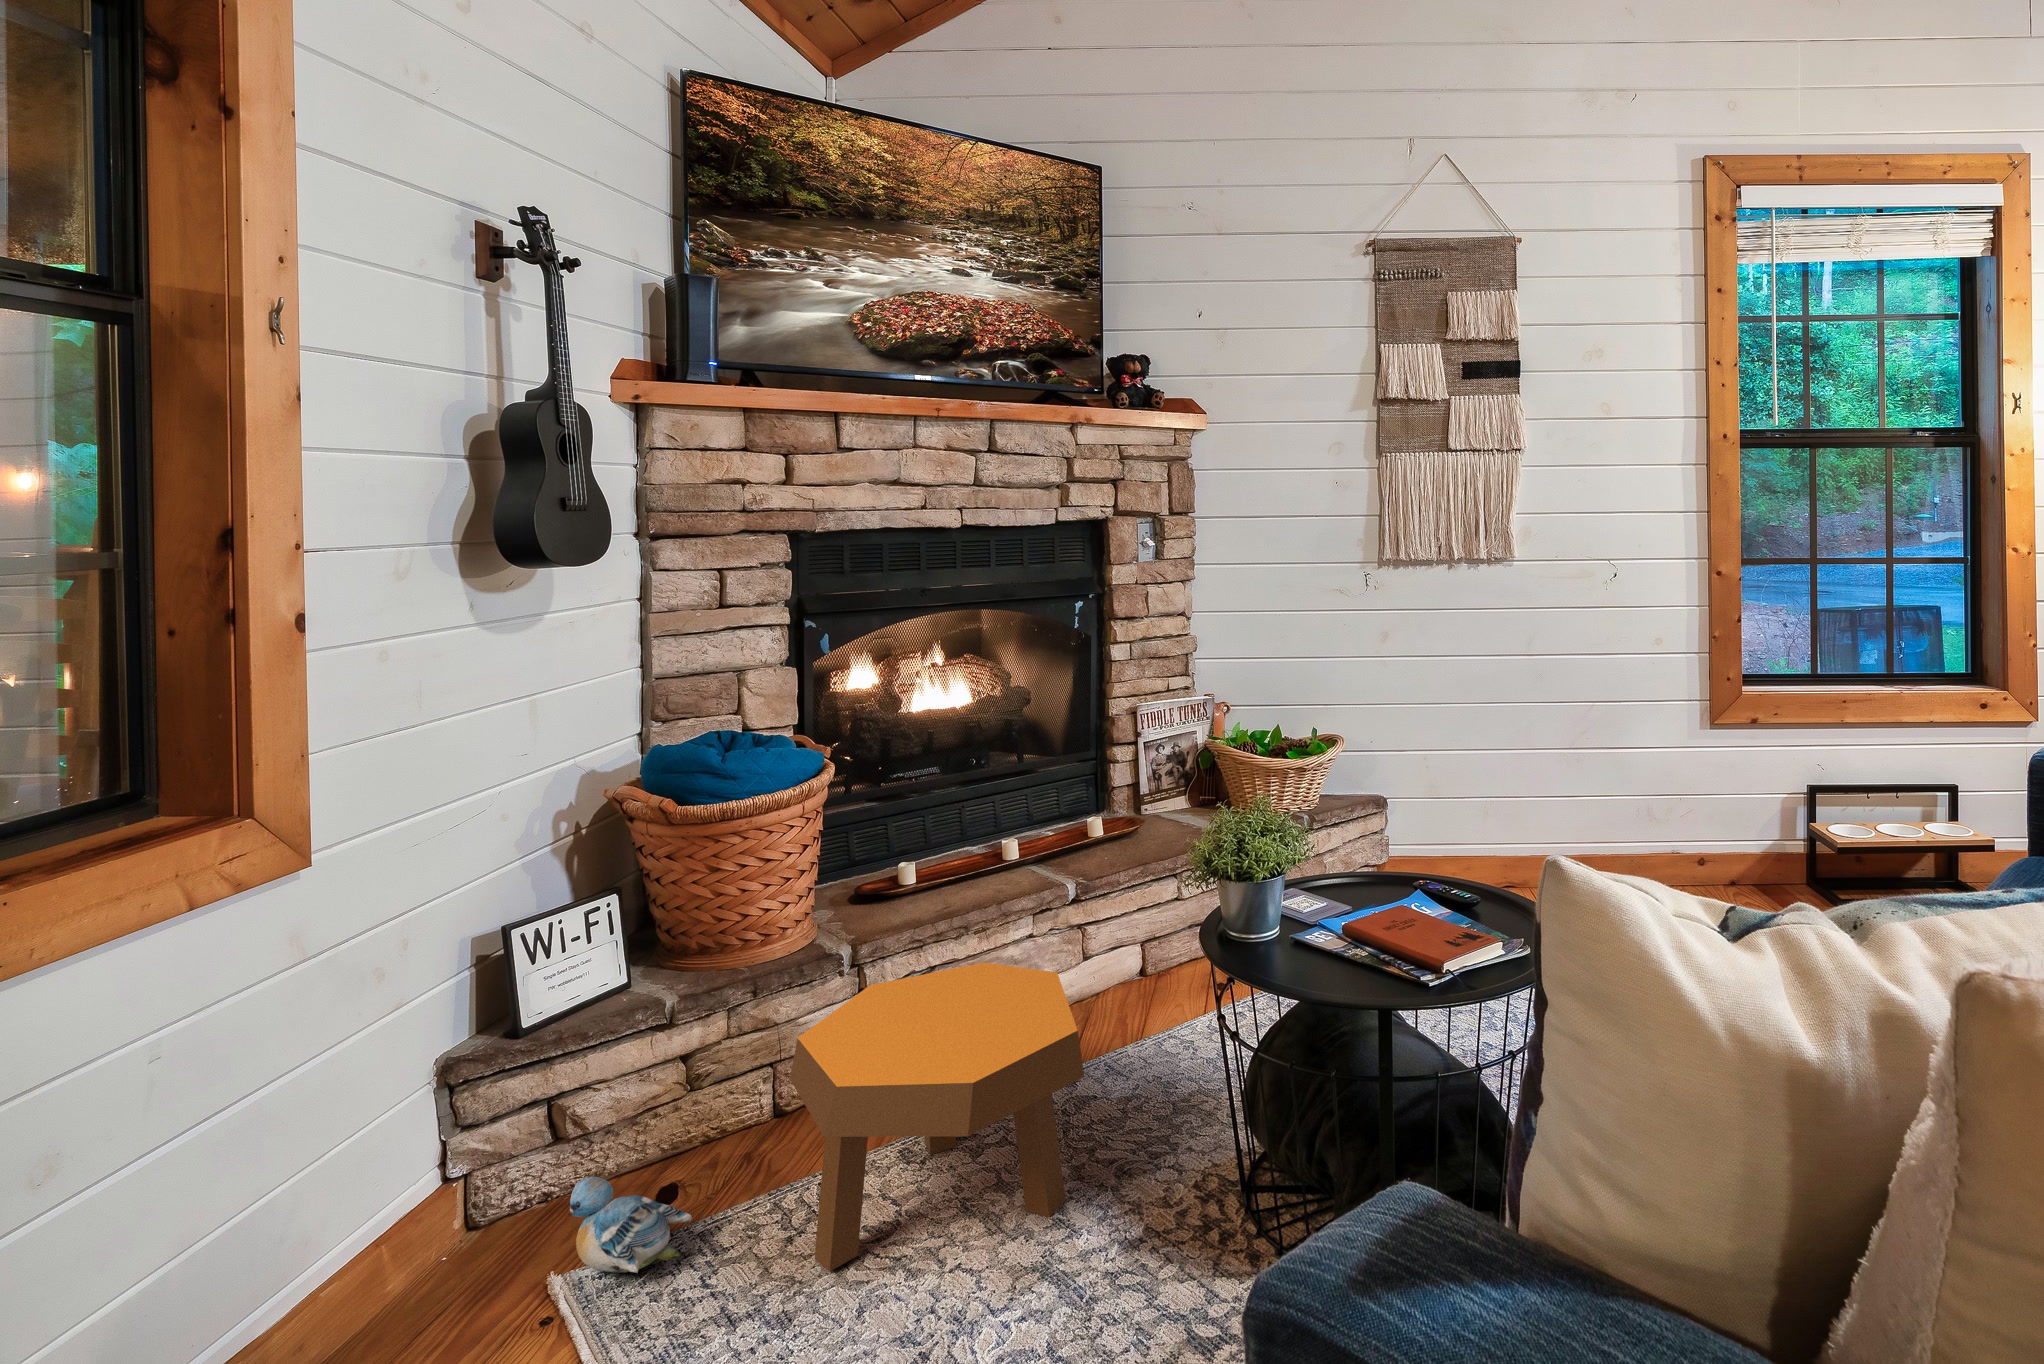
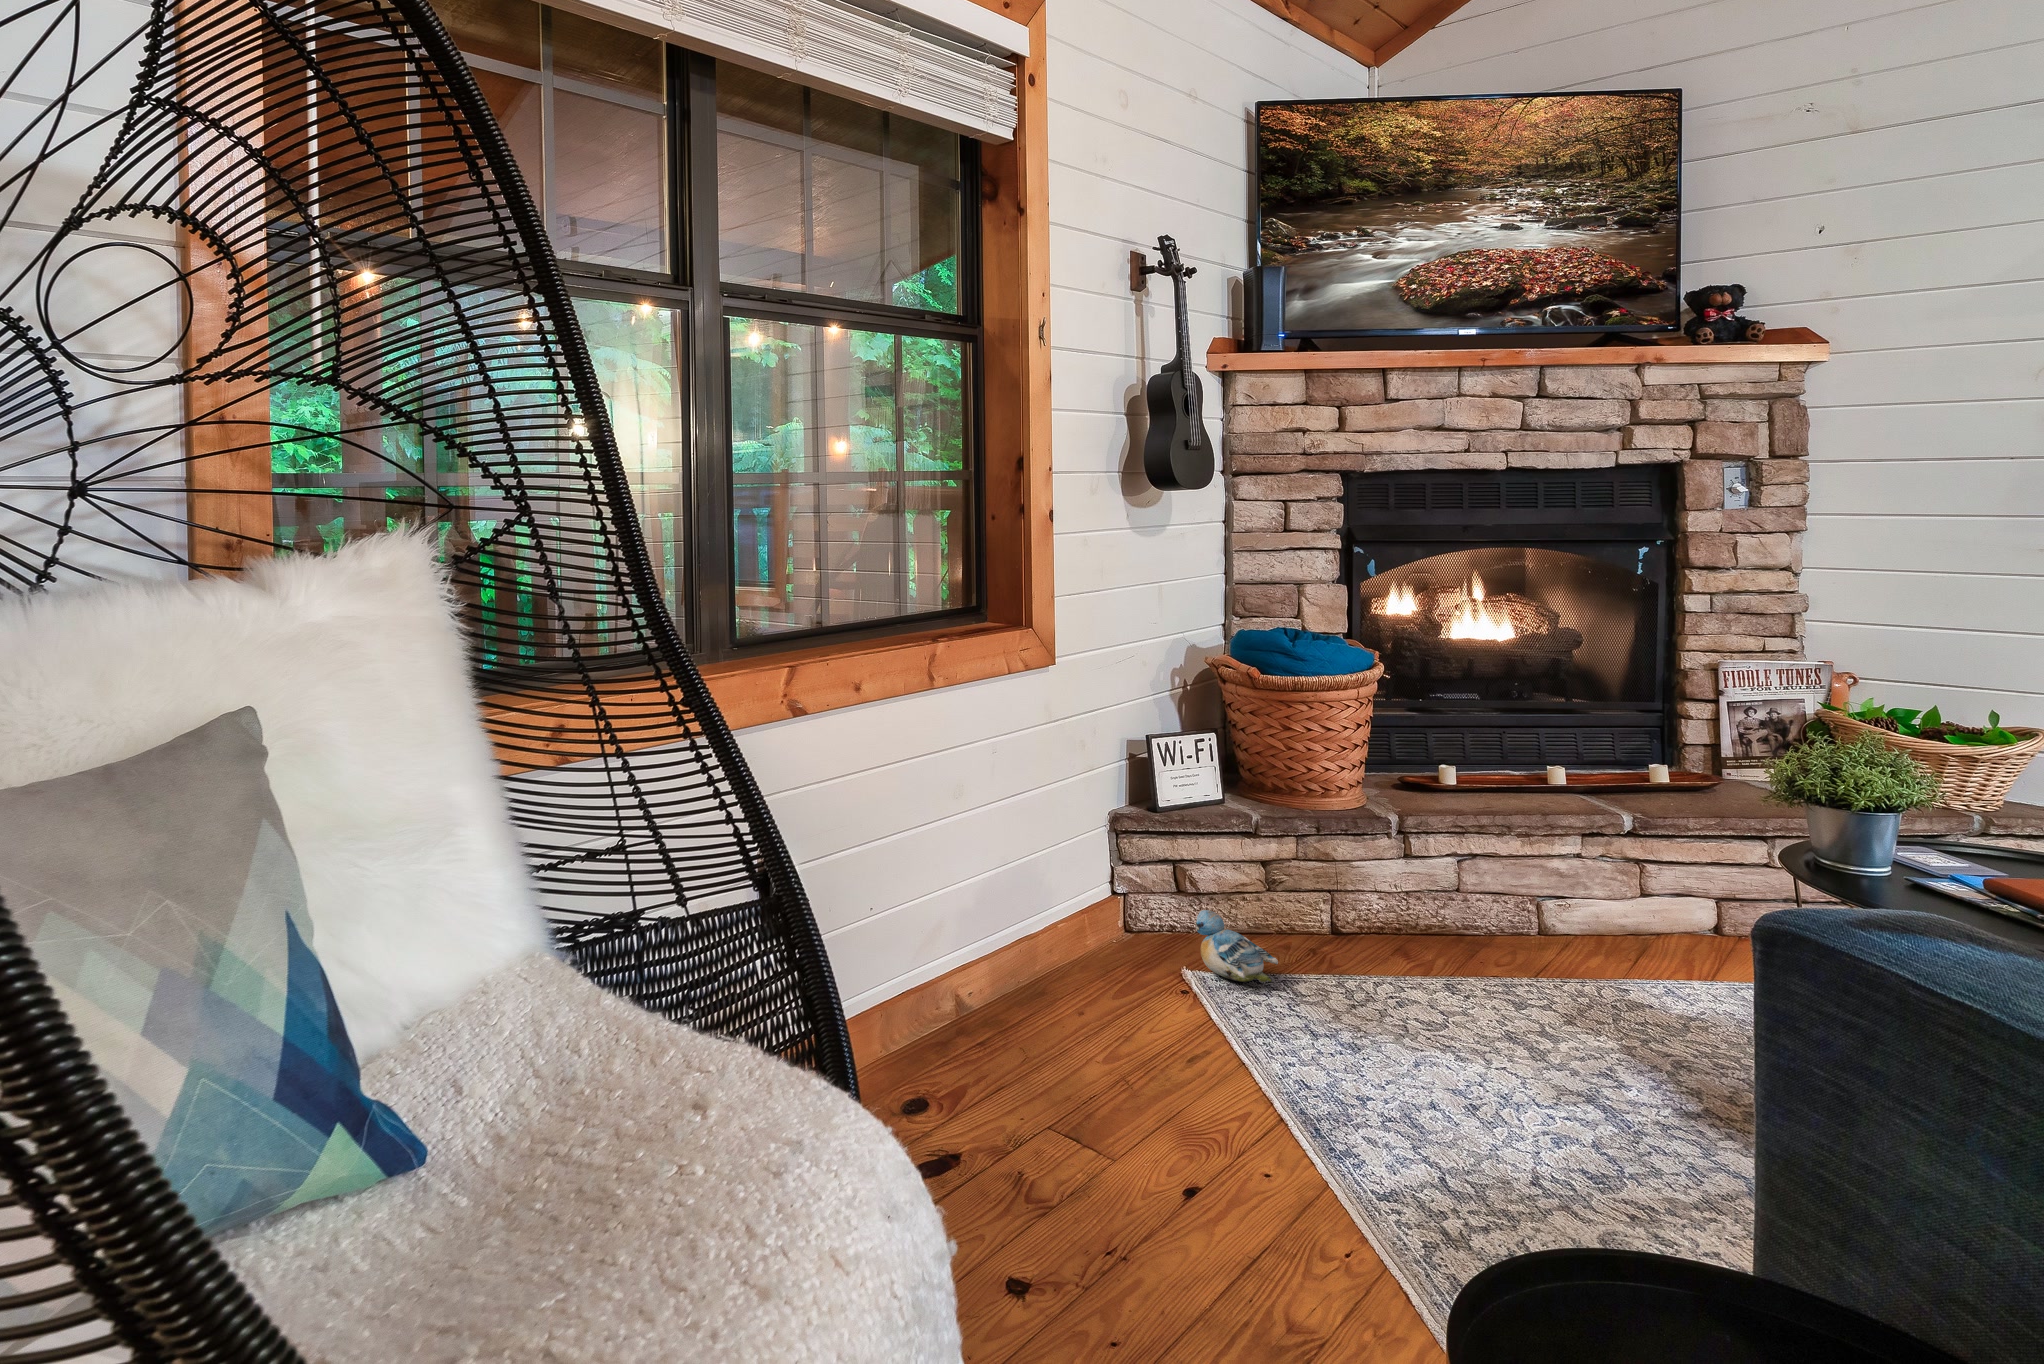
footstool: present [790,962,1084,1271] -> none [1352,839,1630,1059]

